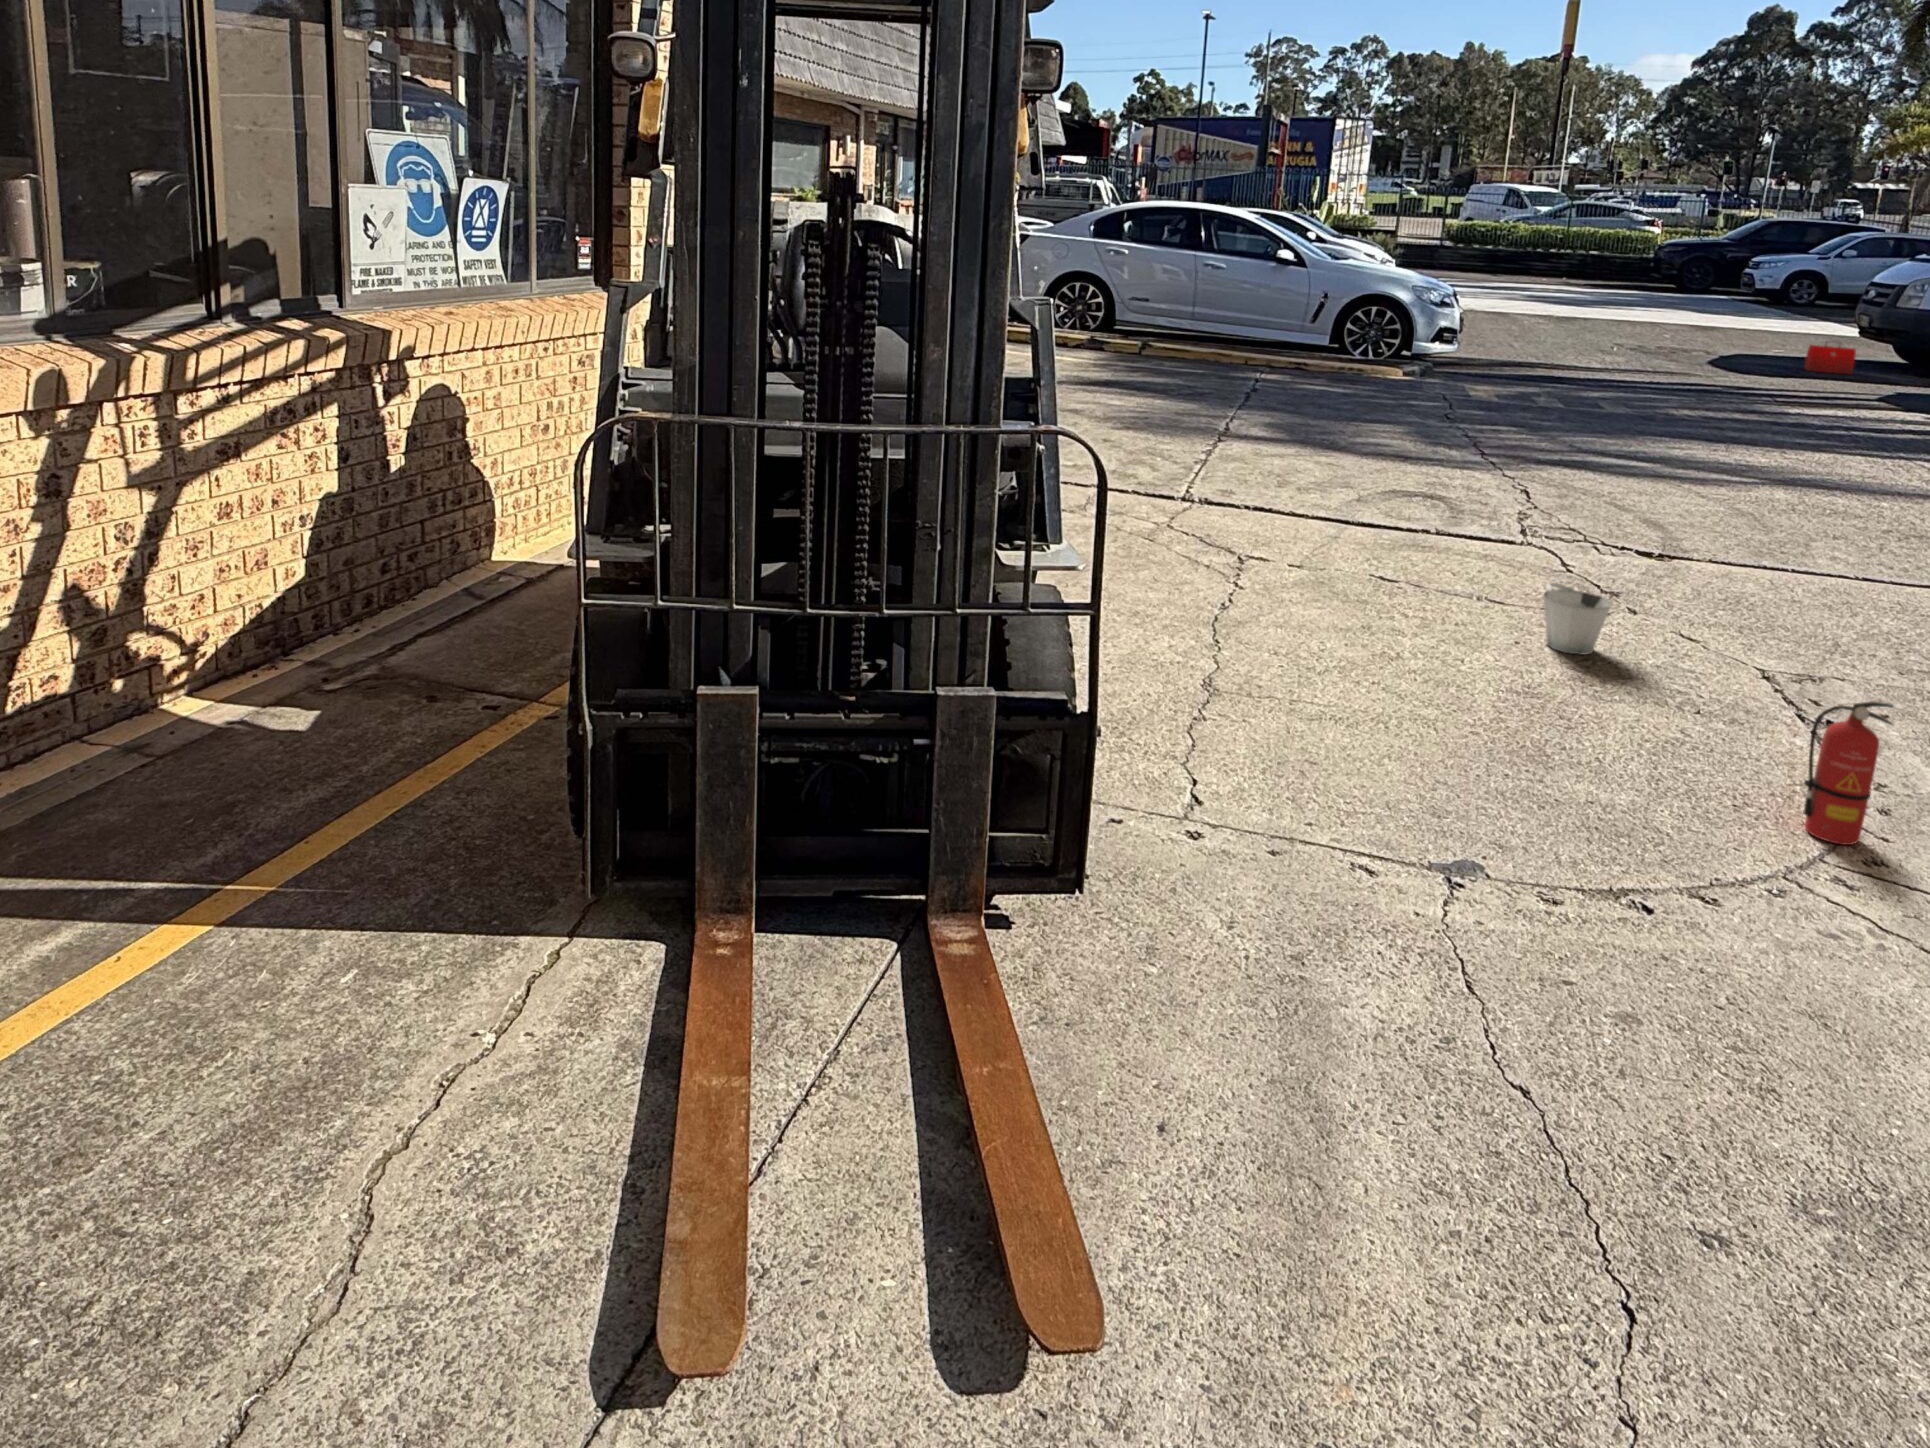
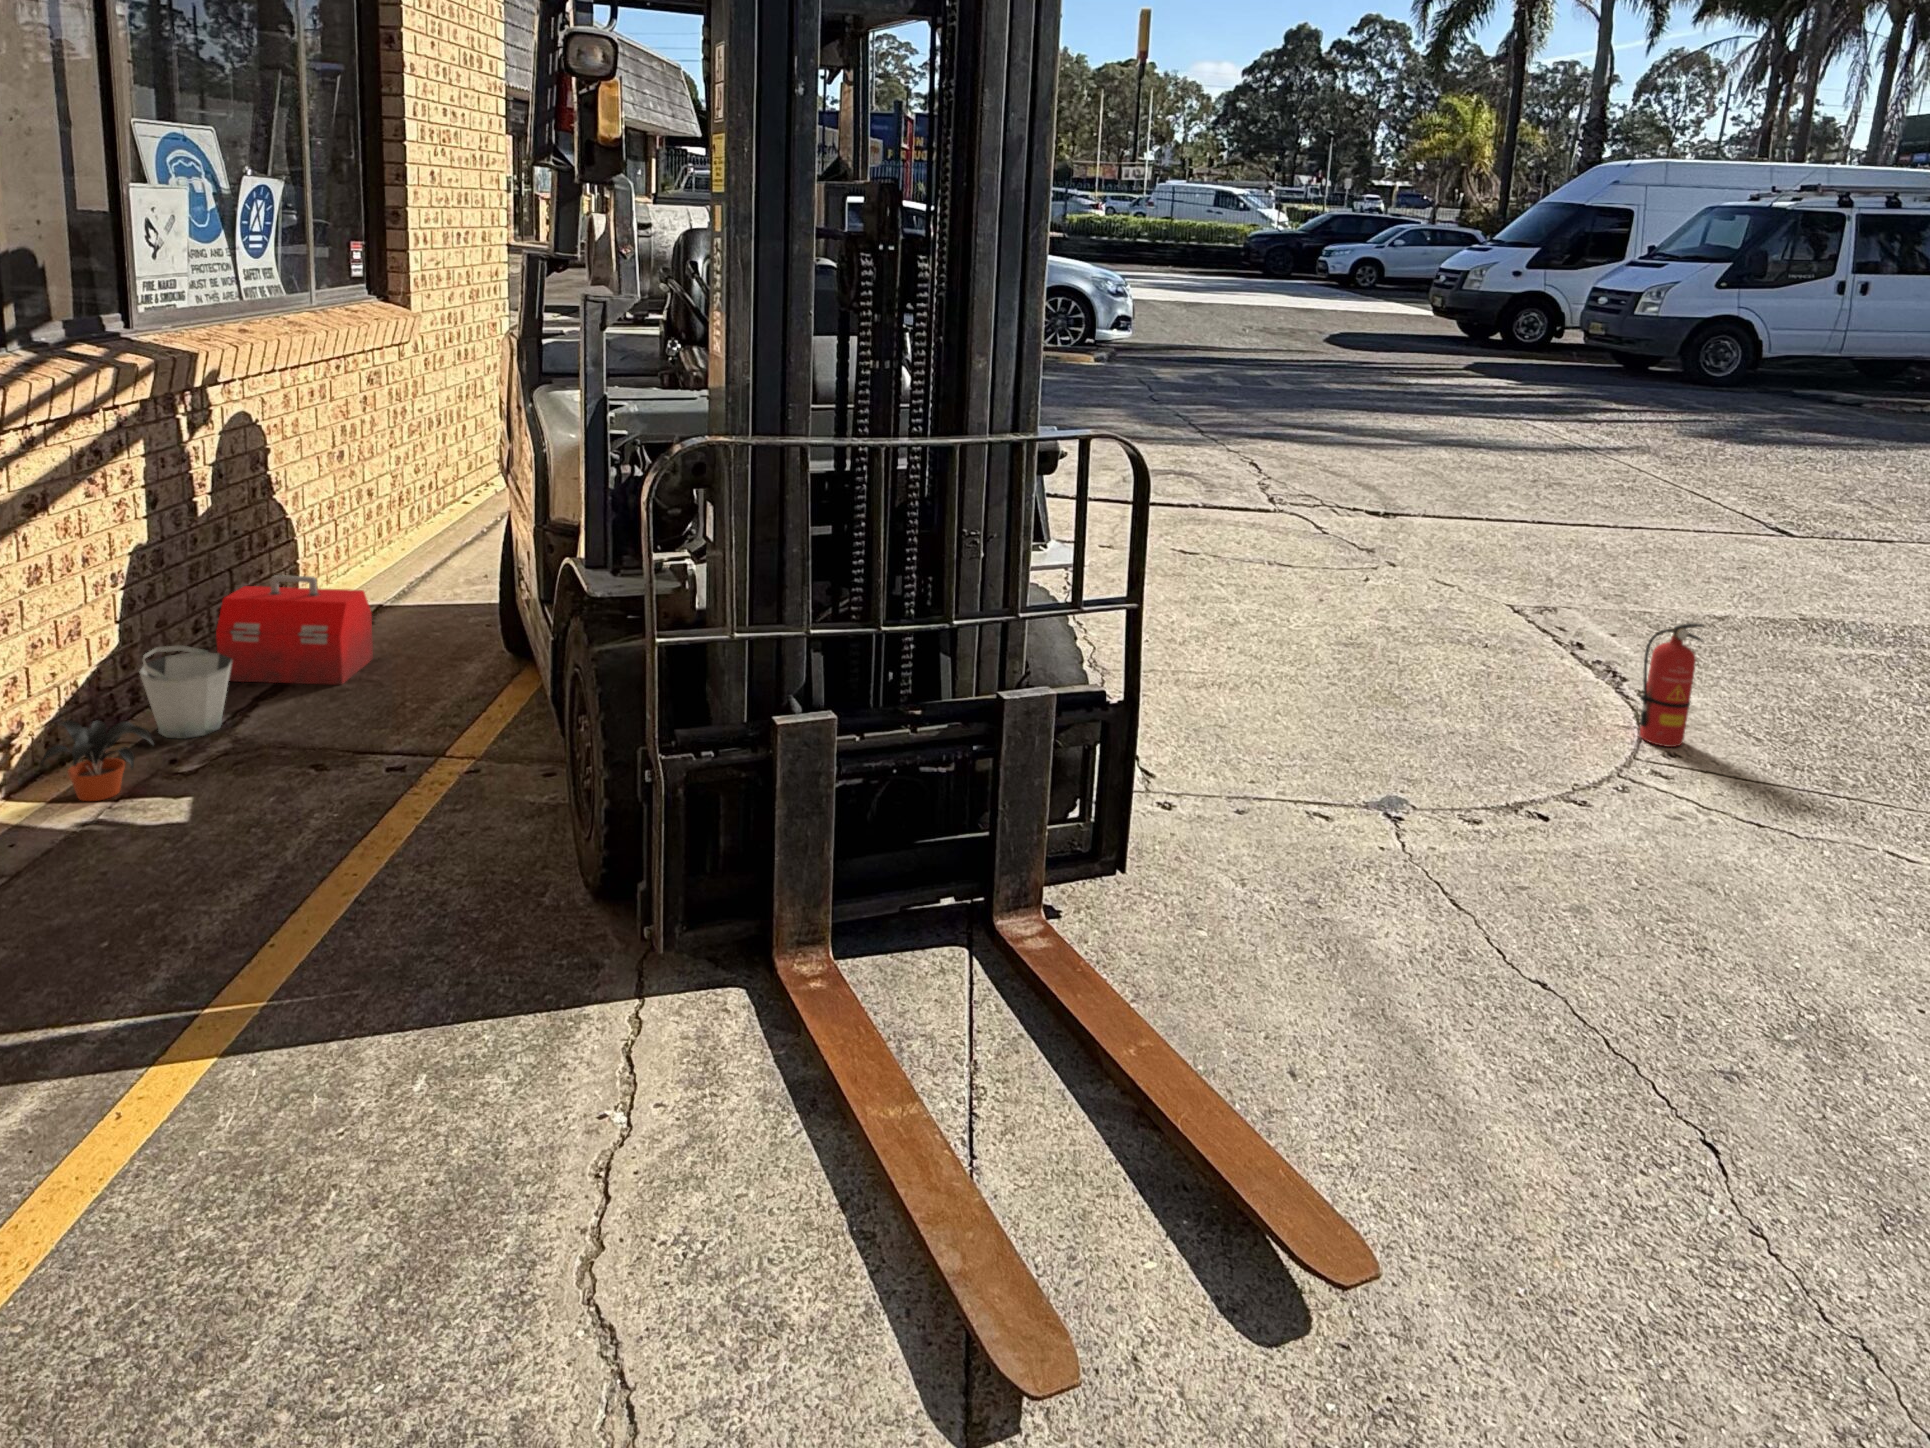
toolbox: present [1804,341,1856,374] -> present [216,575,373,684]
bucket: present [1544,583,1612,655] -> present [140,645,232,739]
potted plant: none [213,634,301,703] -> present [41,720,154,801]

